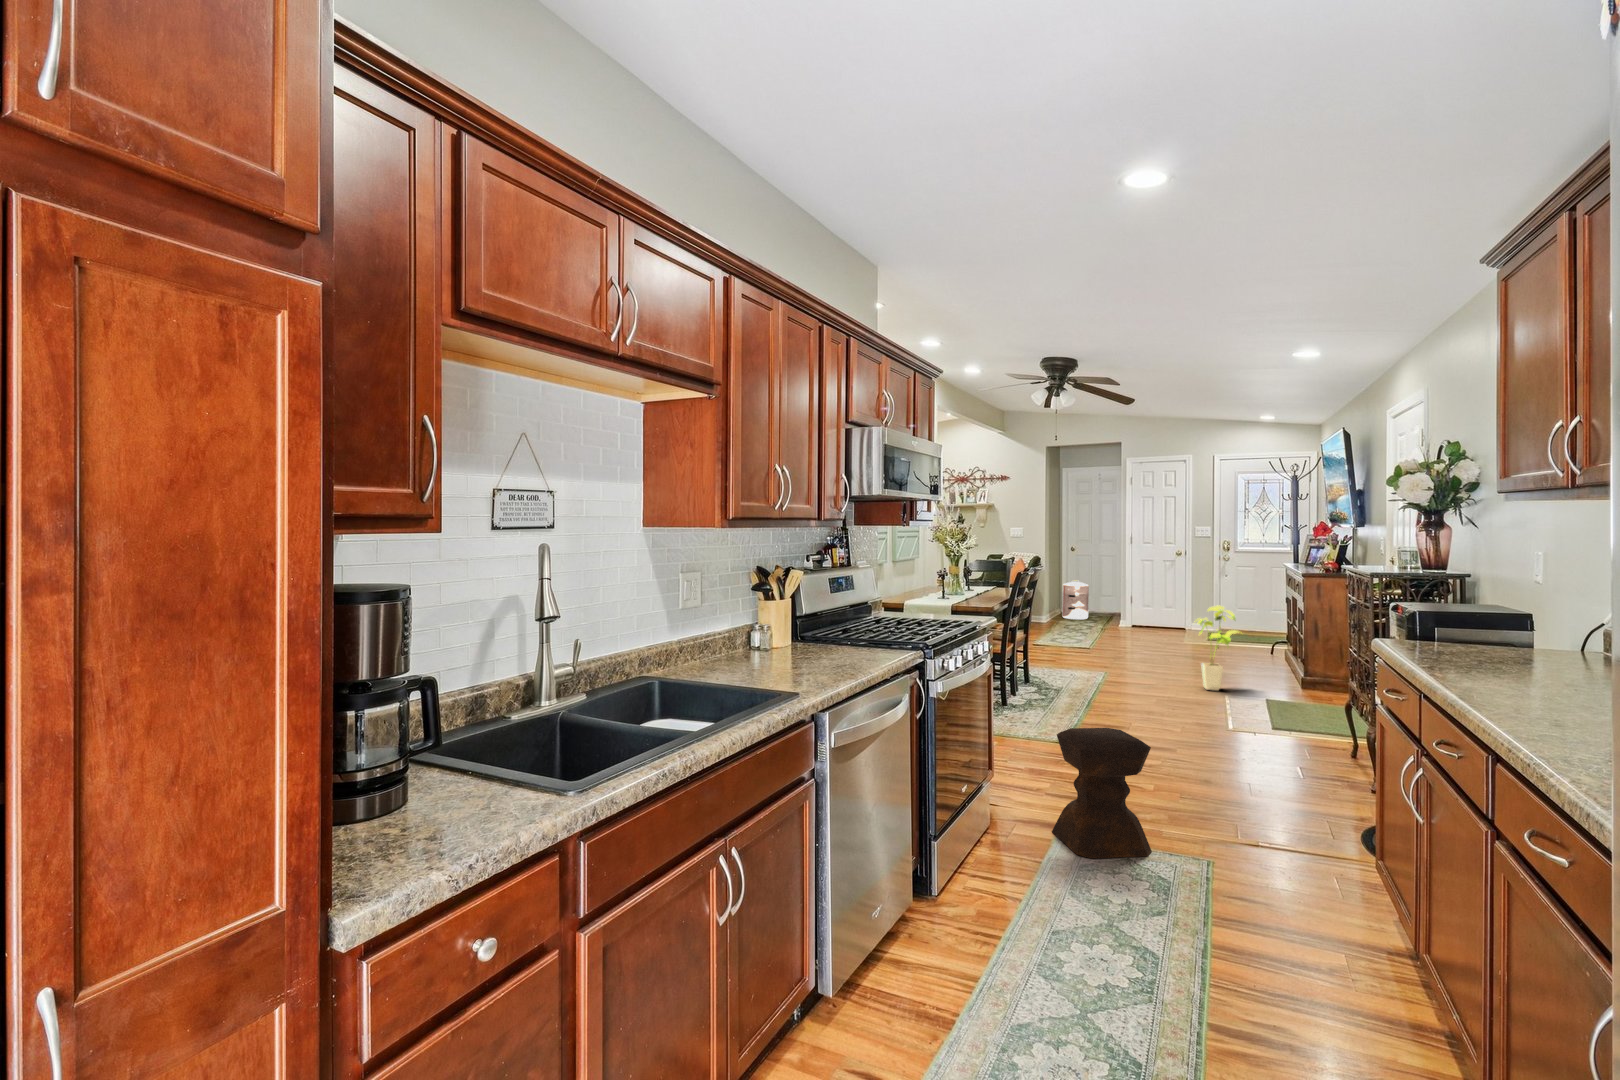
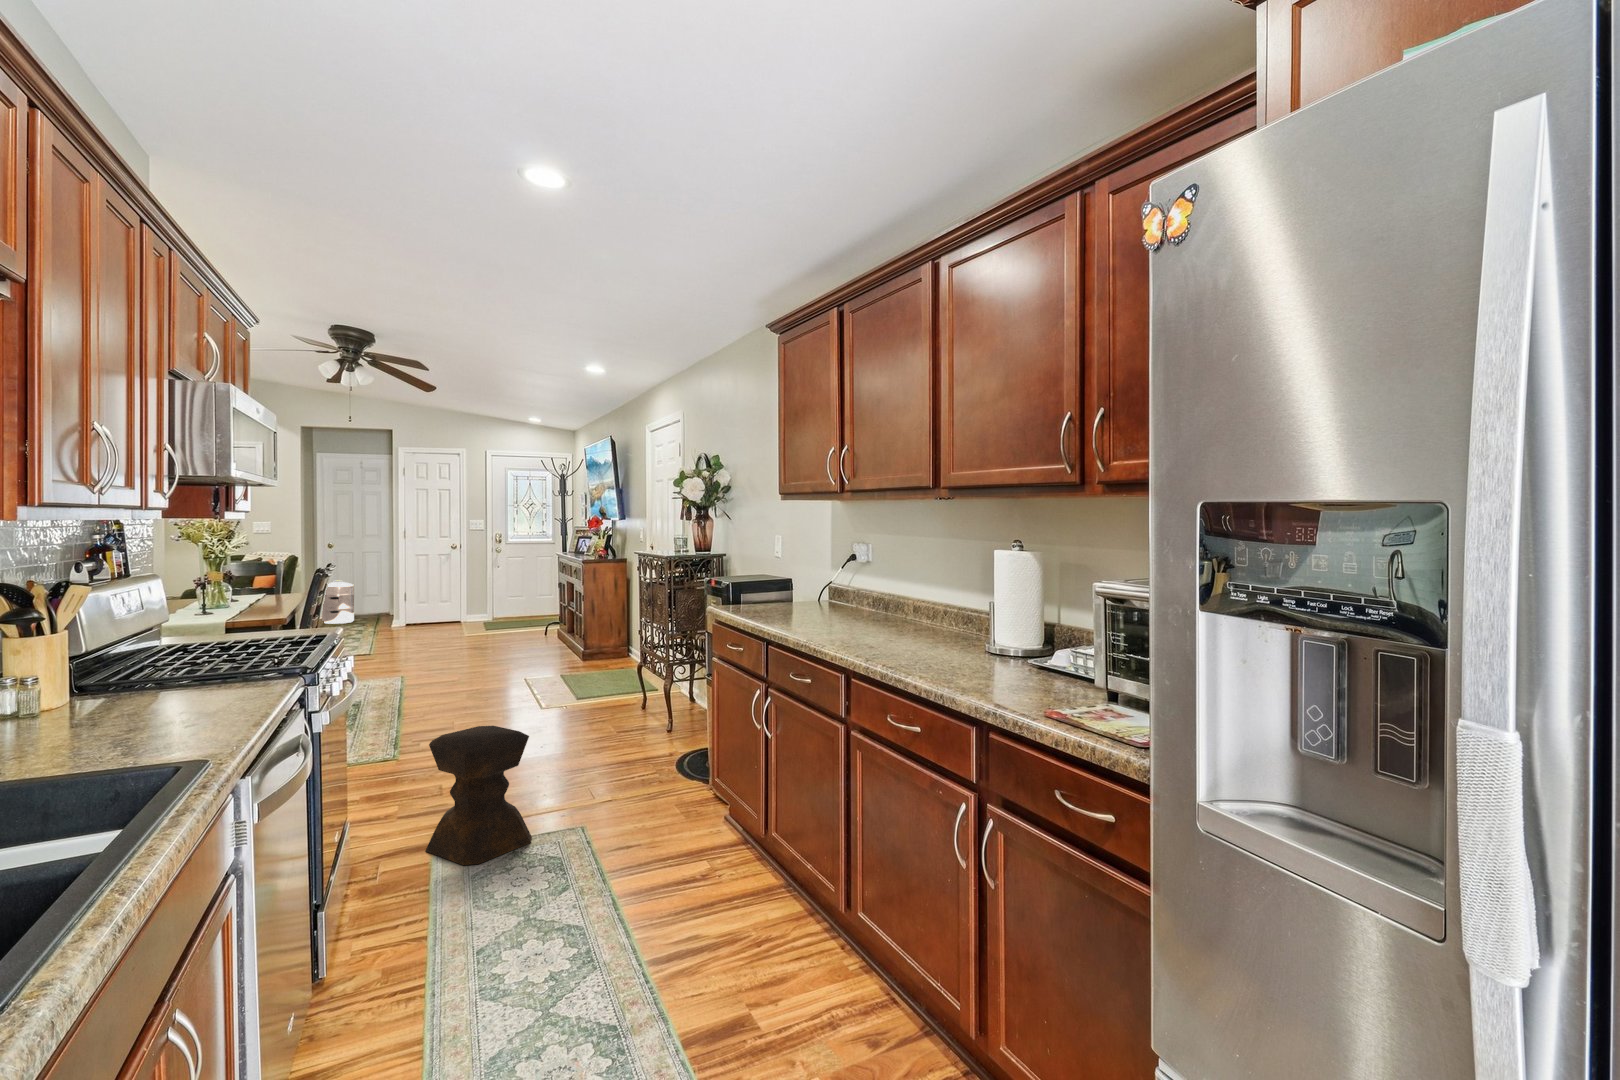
house plant: present [1196,605,1239,691] -> none [494,595,538,676]

